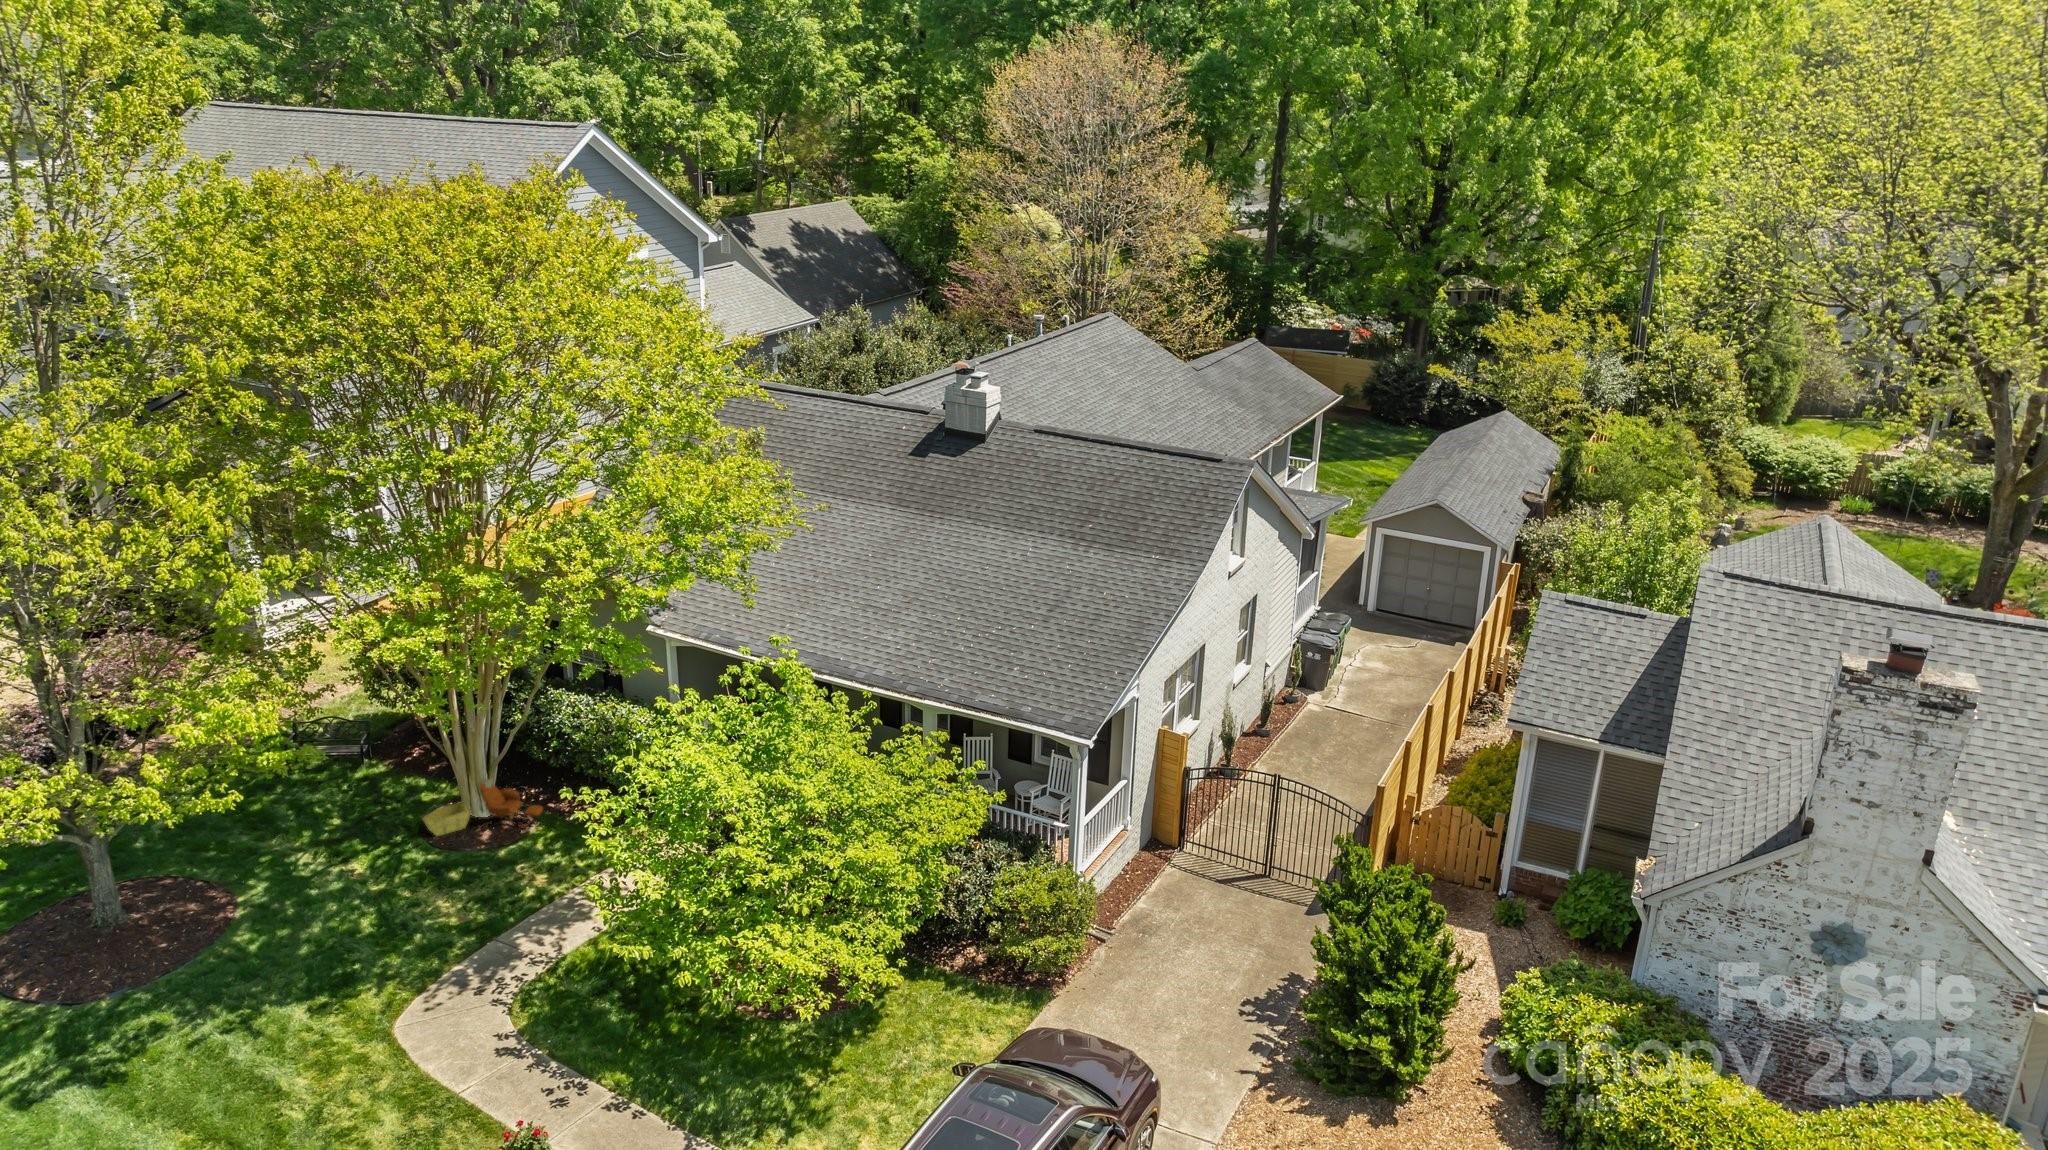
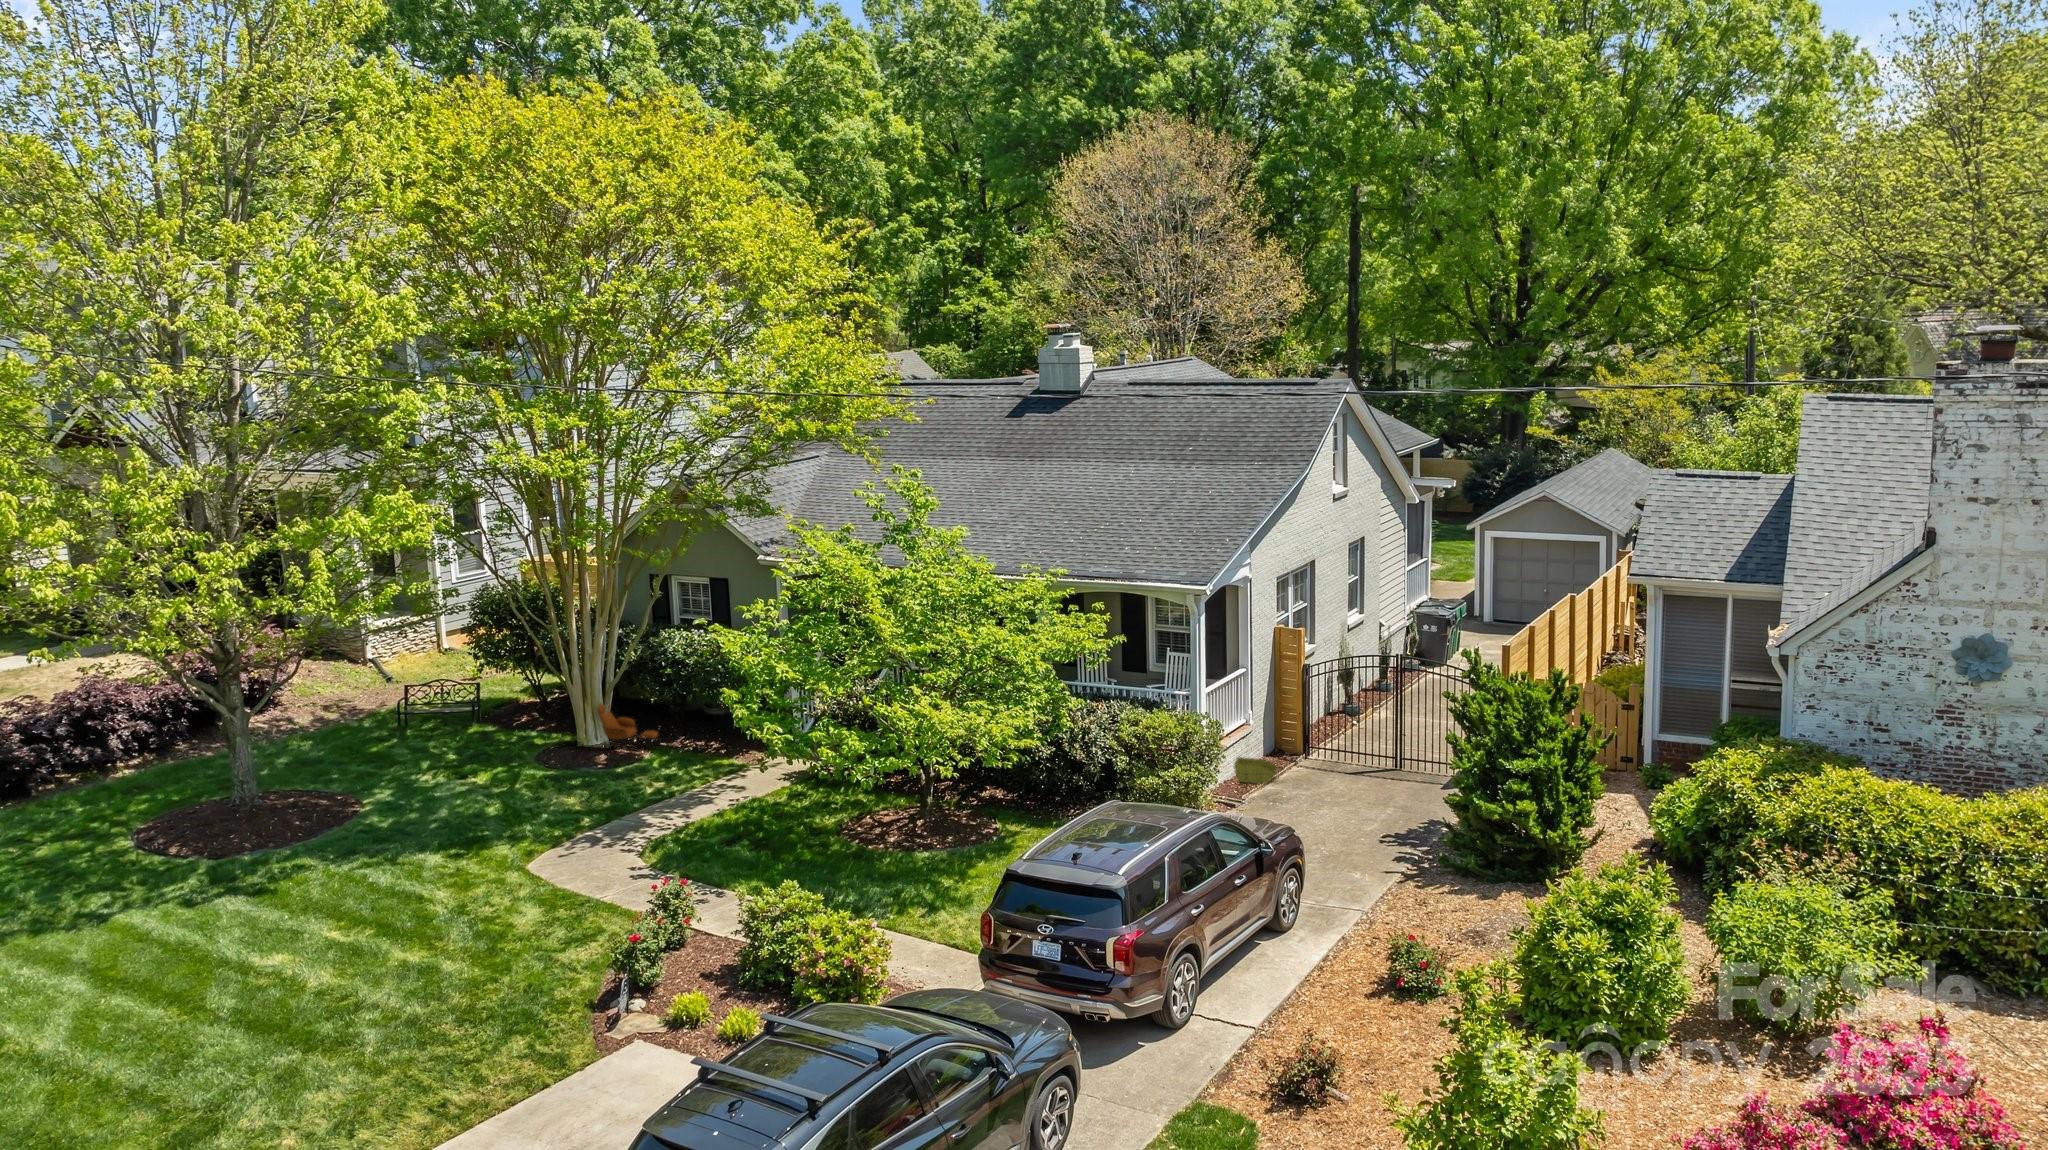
storage bin: present [422,802,470,836] -> present [1234,757,1277,784]

